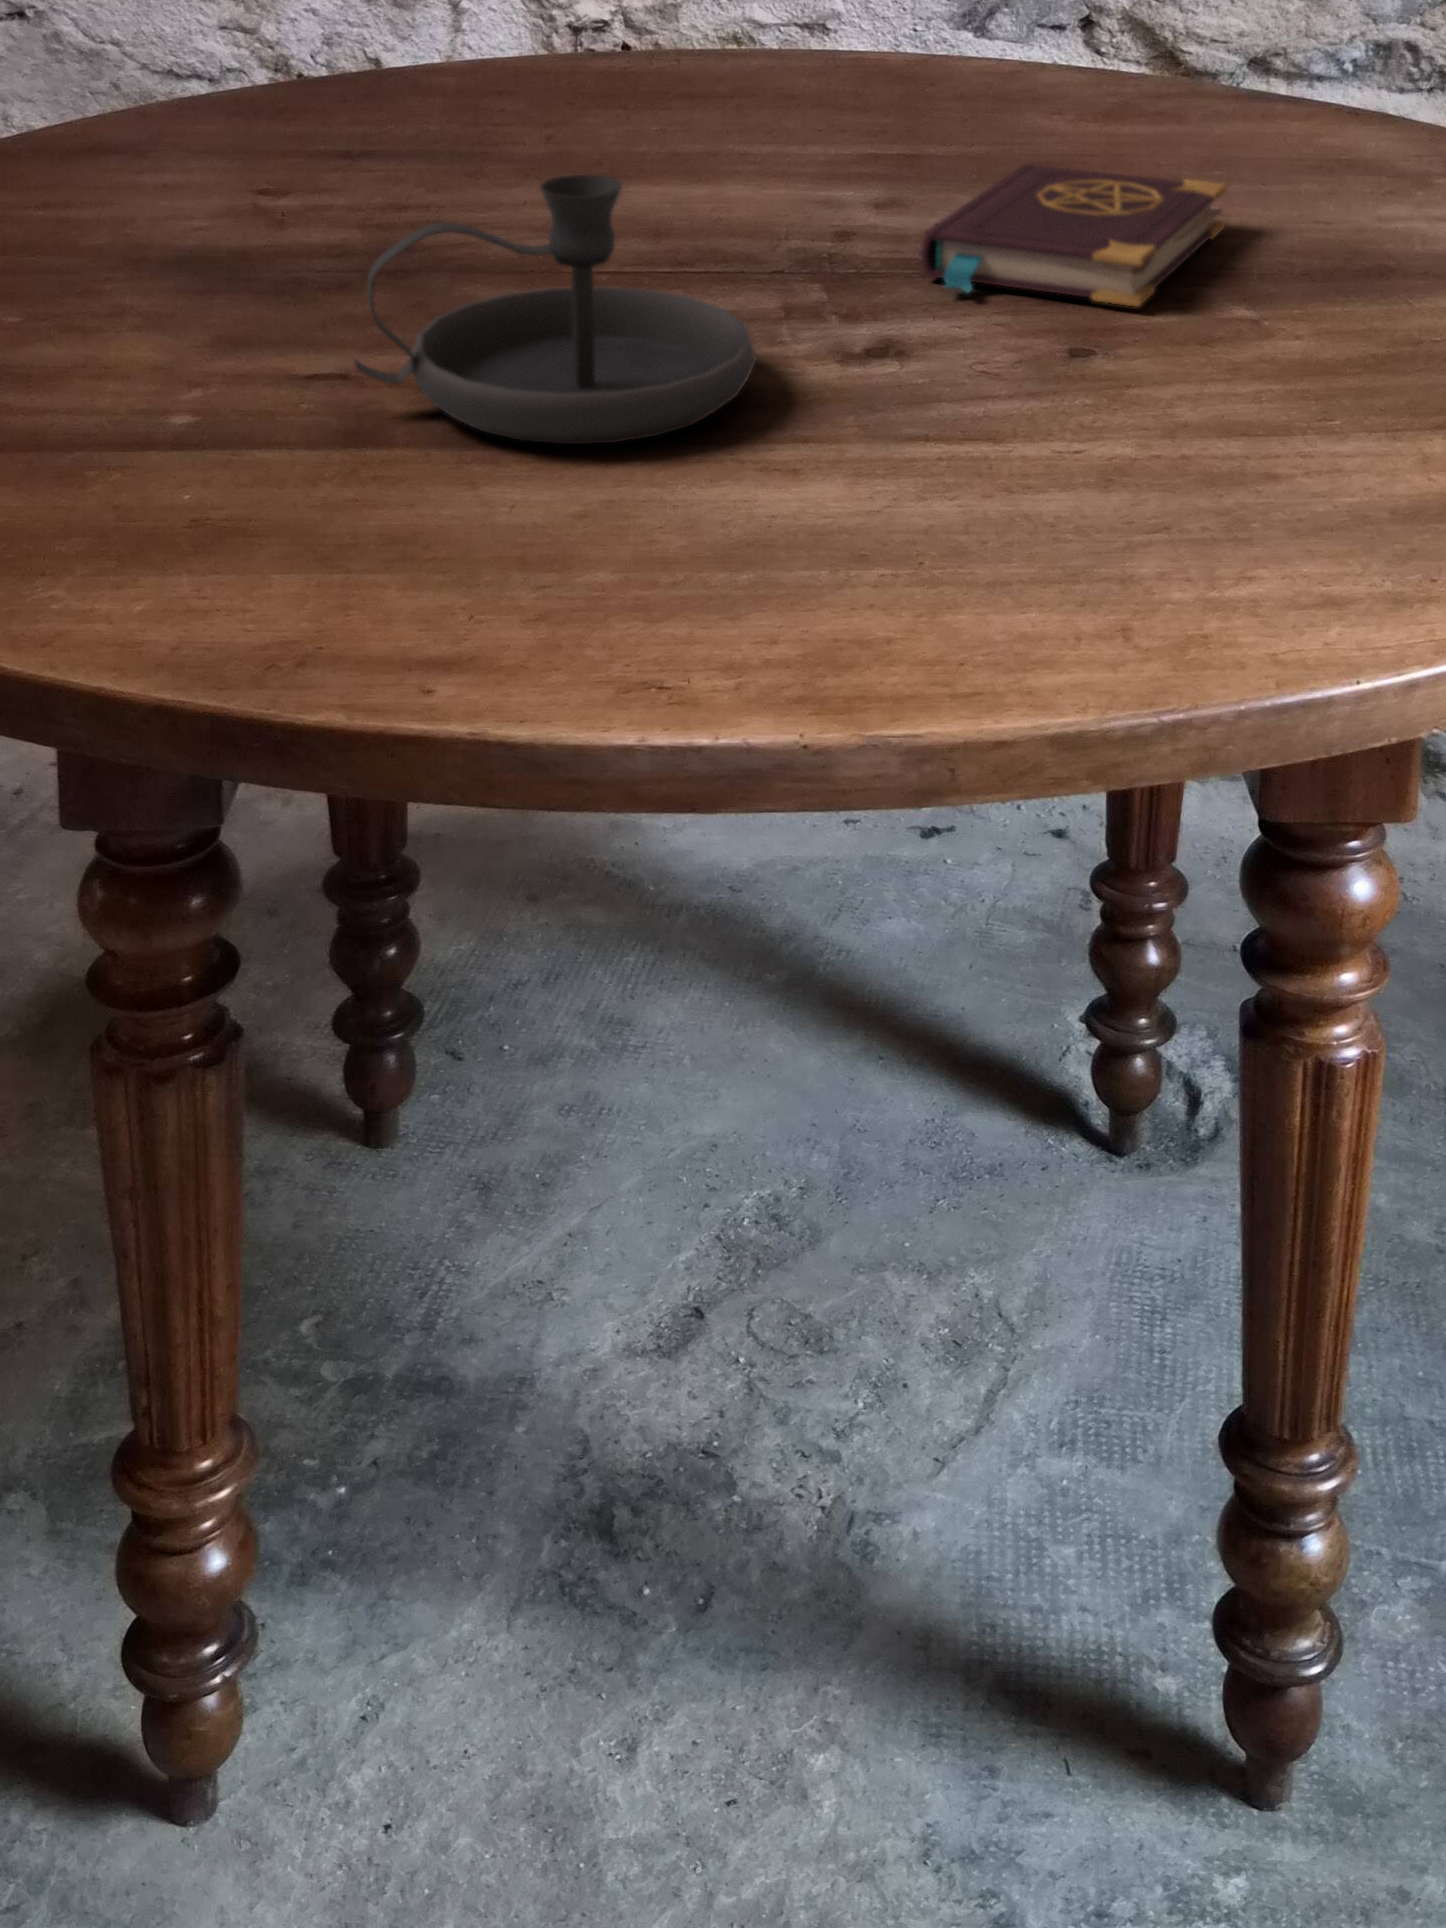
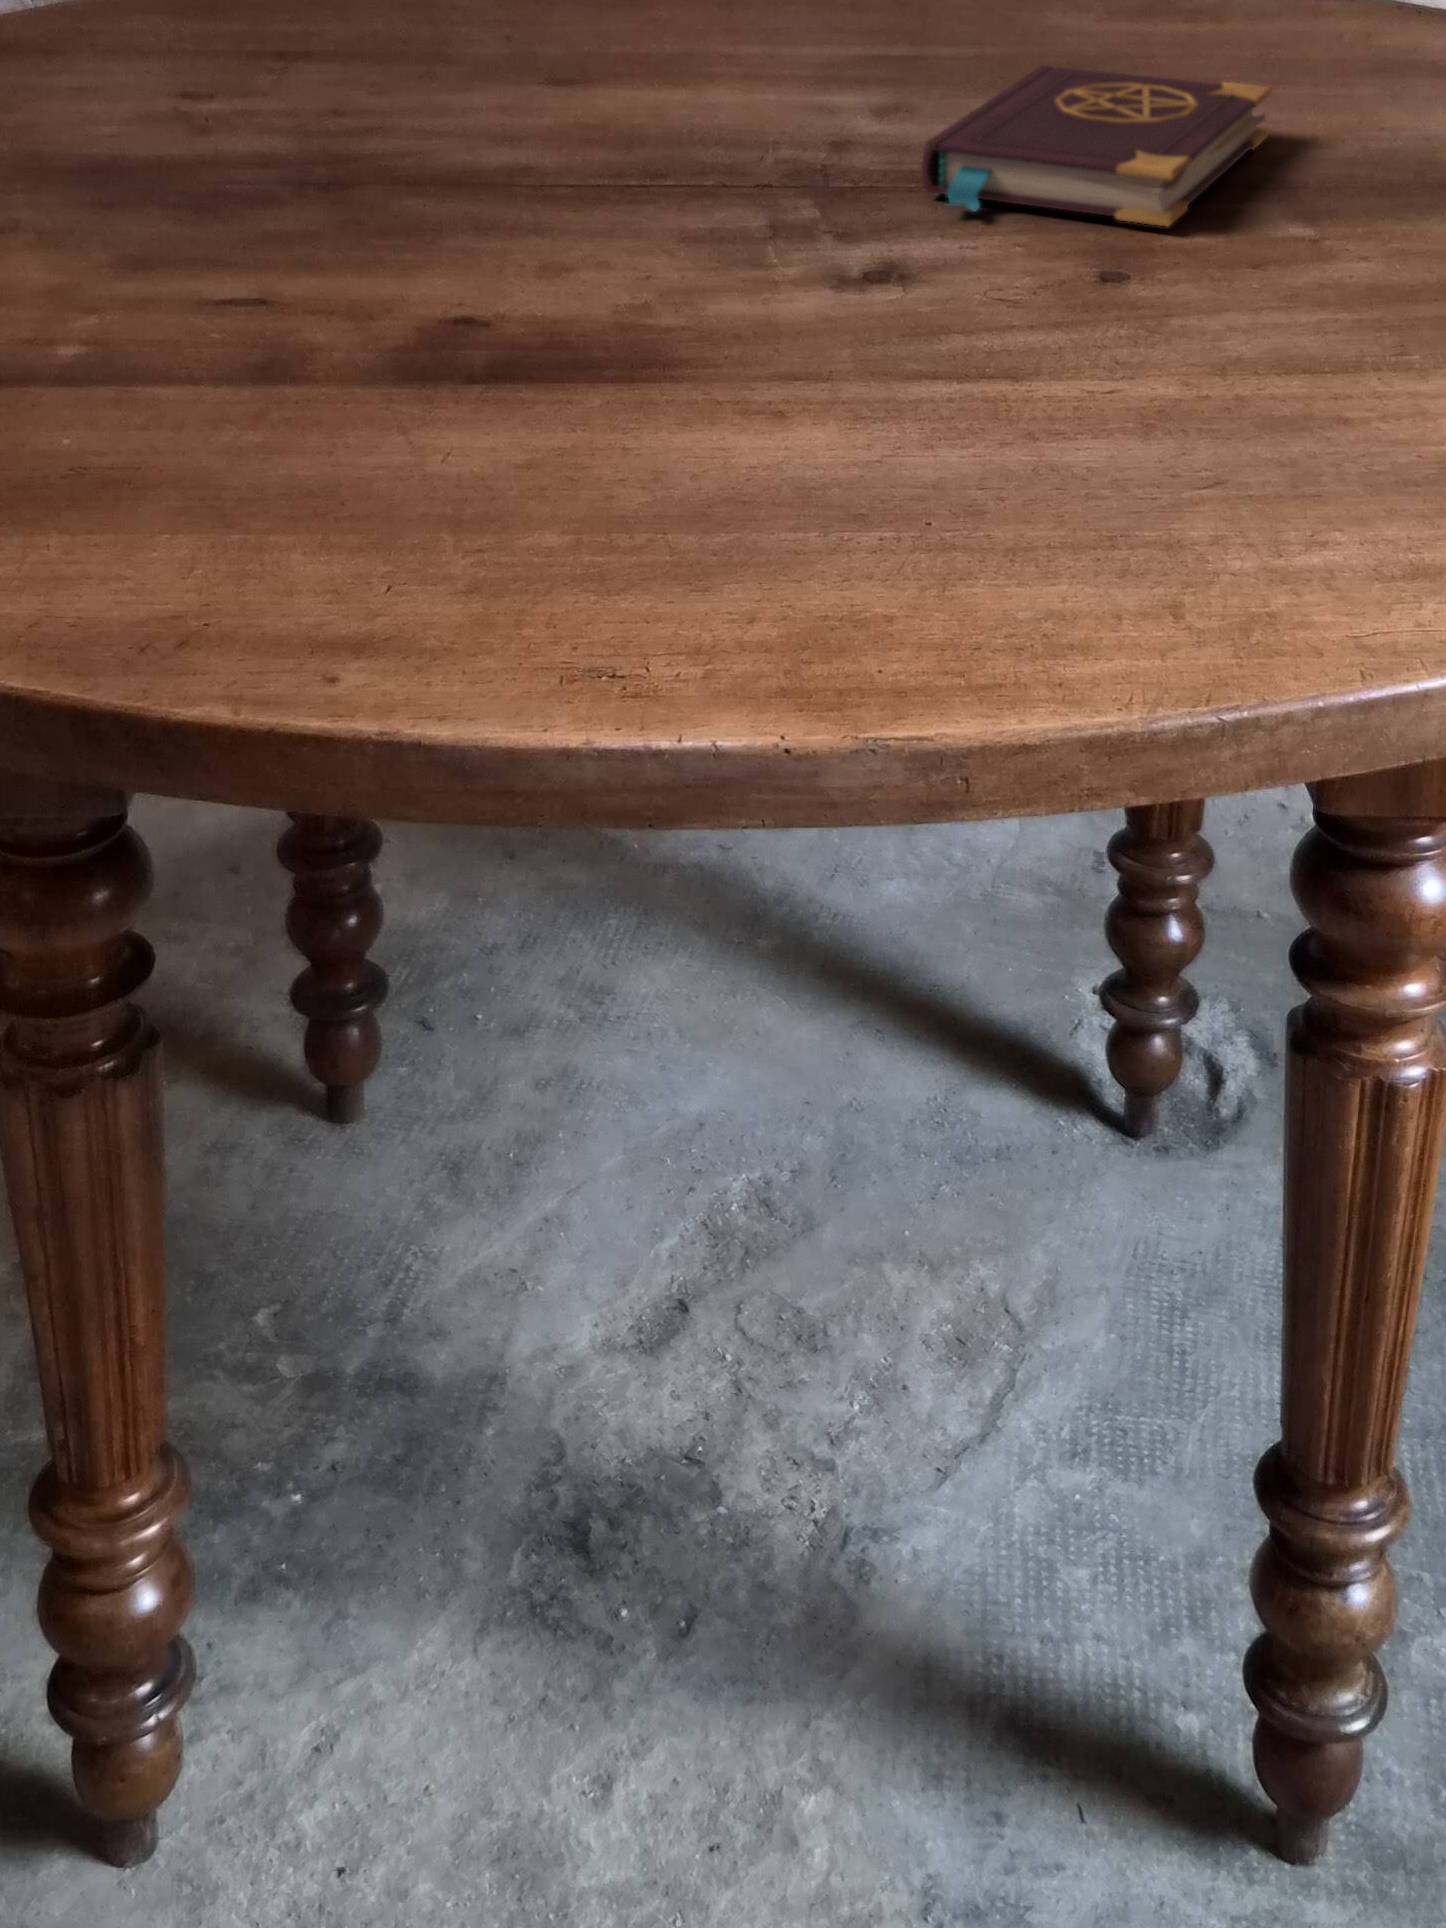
candlestick: present [354,175,756,444] -> none [262,77,728,387]

